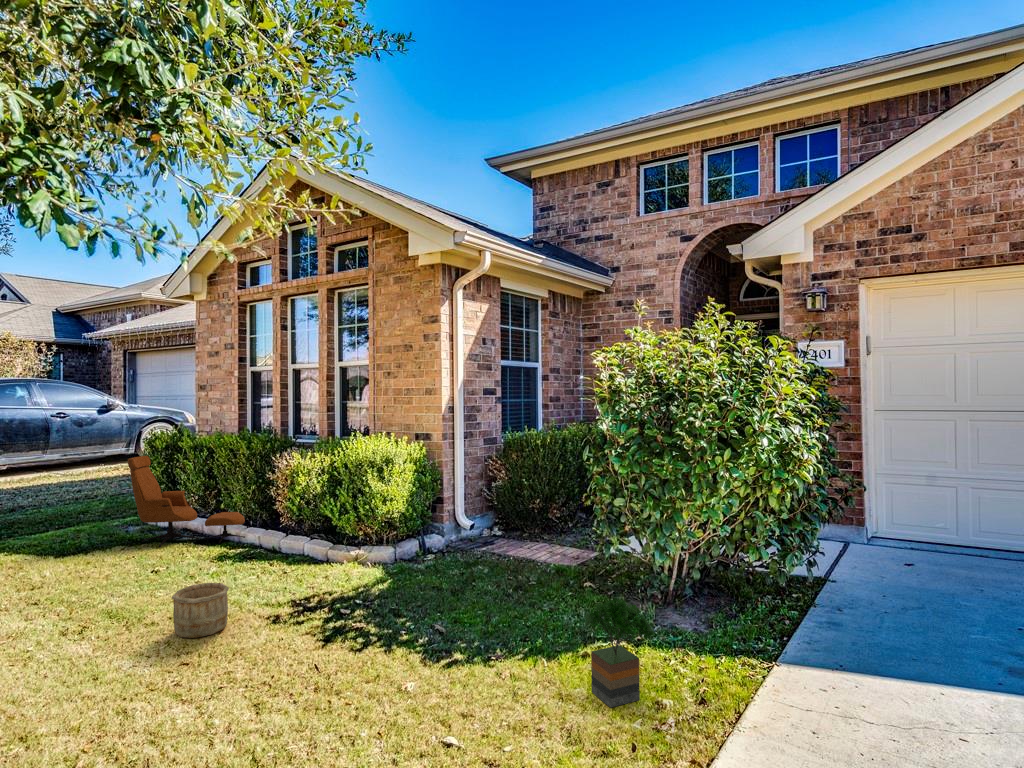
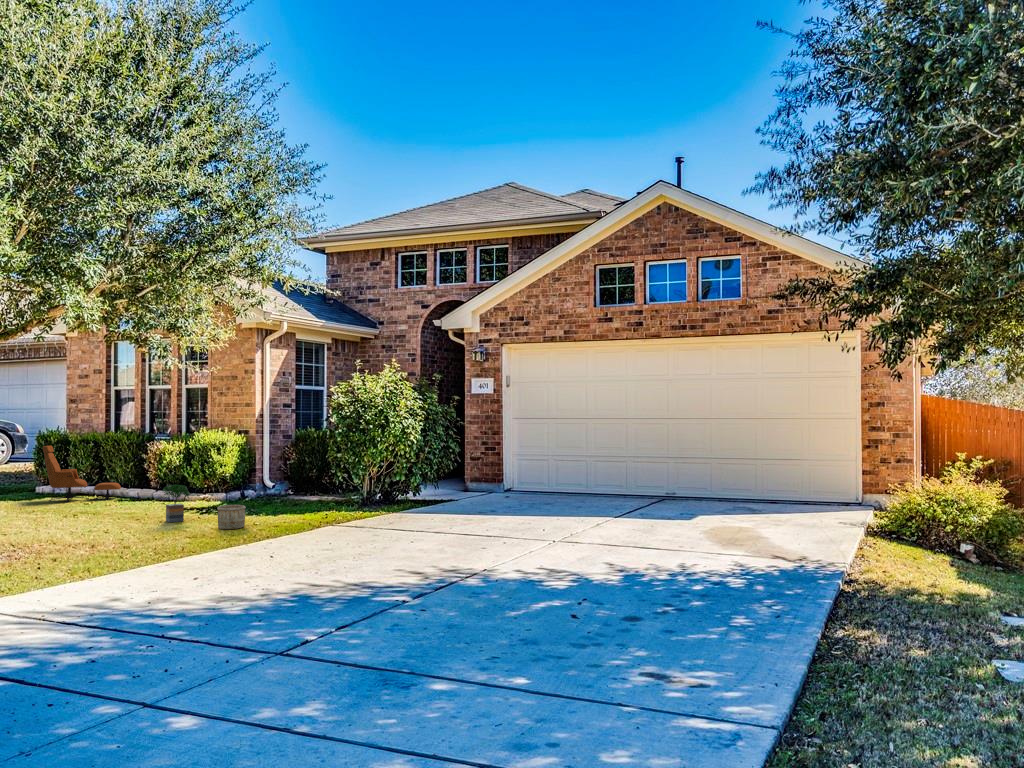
wooden bucket: present [172,583,229,638] -> present [217,505,246,529]
potted tree: present [584,599,655,707] -> present [163,485,190,522]

